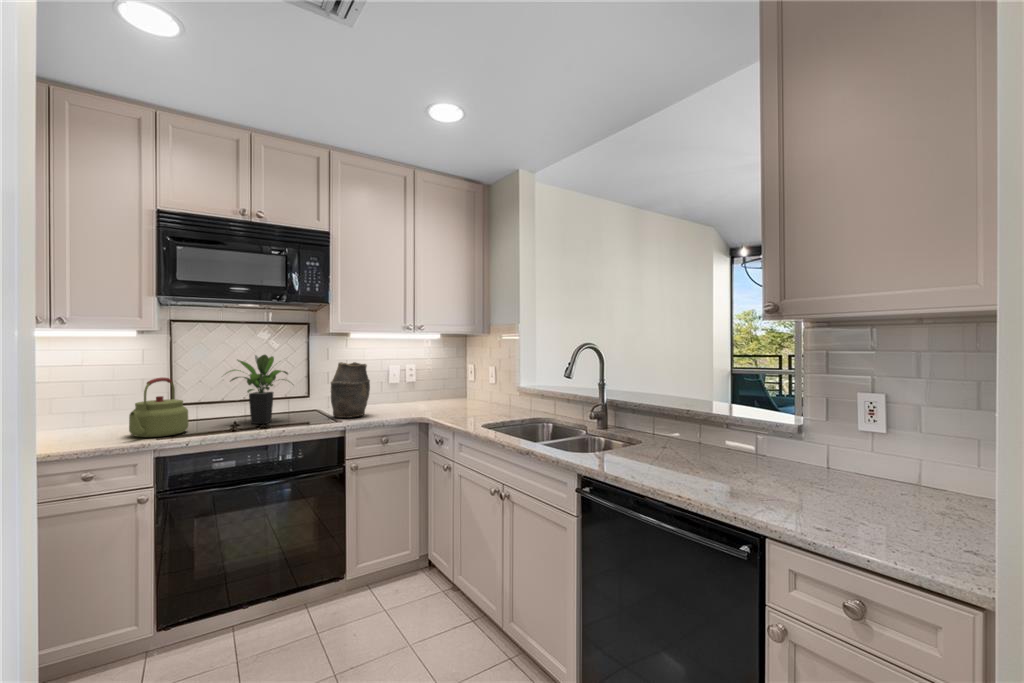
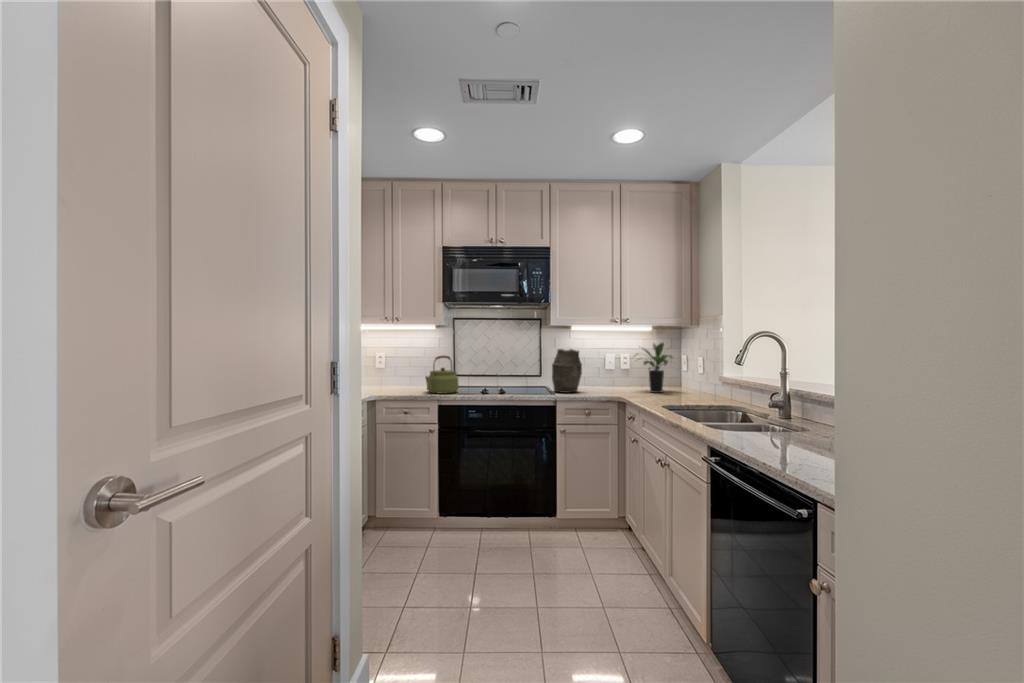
potted plant: present [226,355,288,424] -> present [644,343,672,393]

